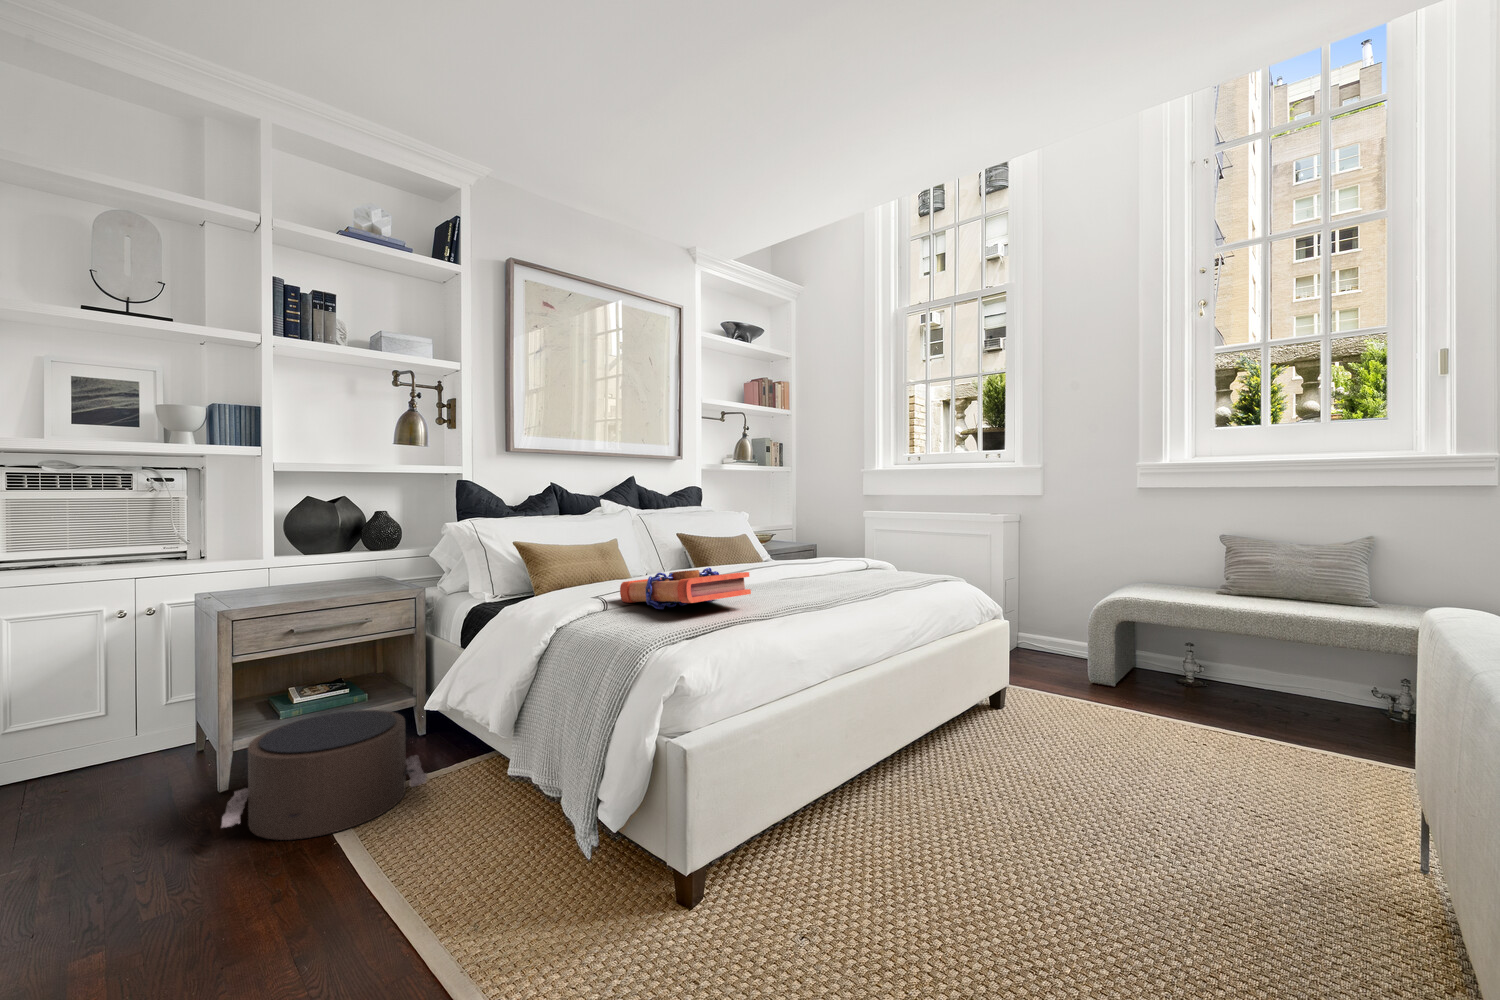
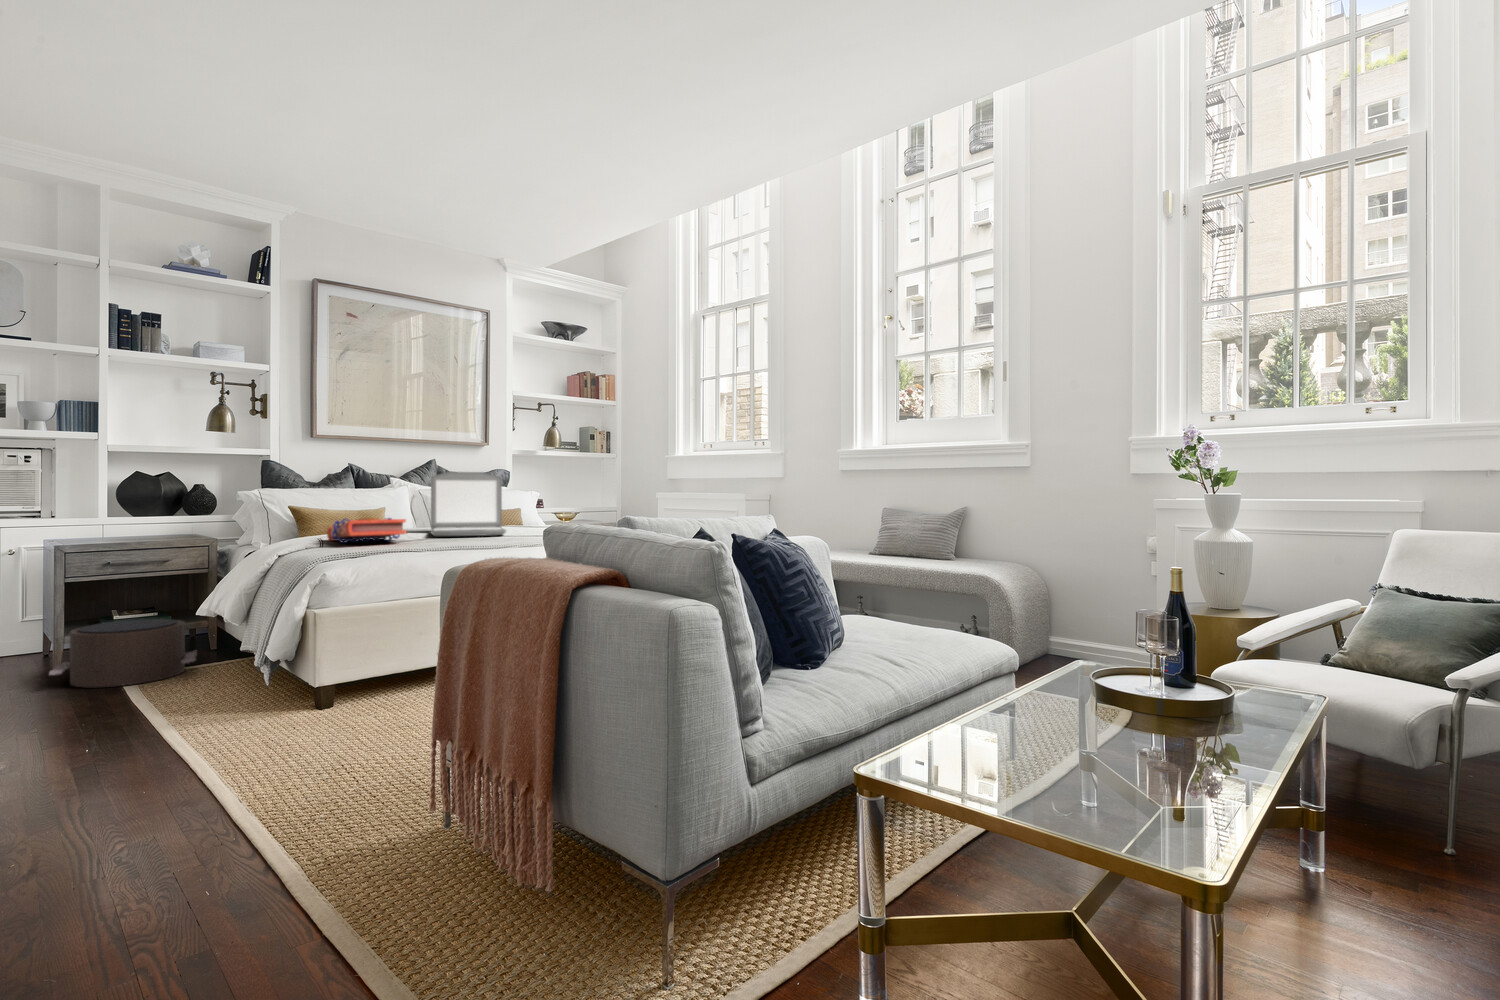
laptop: none [722,496,840,590] -> present [431,472,506,536]

